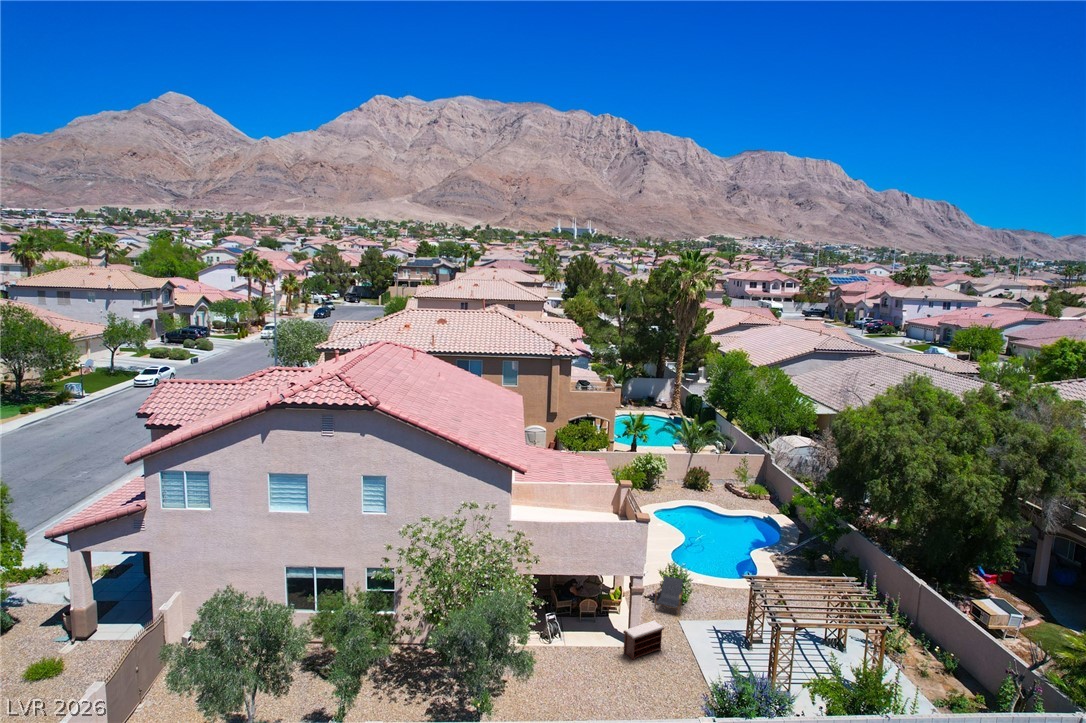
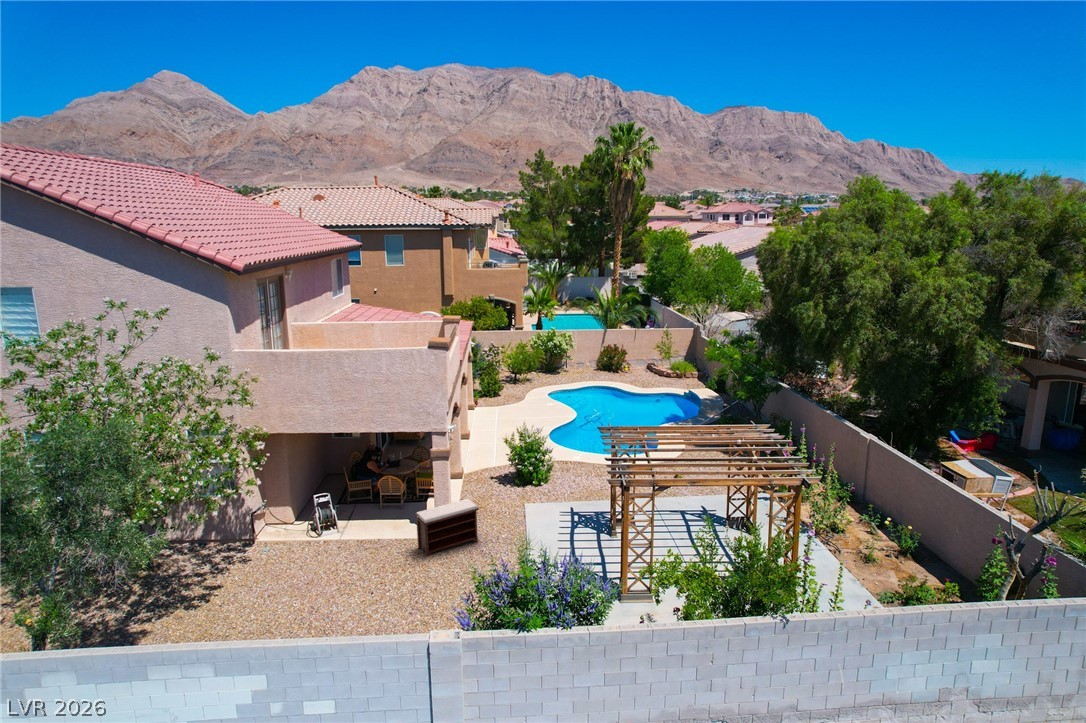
lounge chair: present [654,576,683,616] -> none [495,446,536,499]

